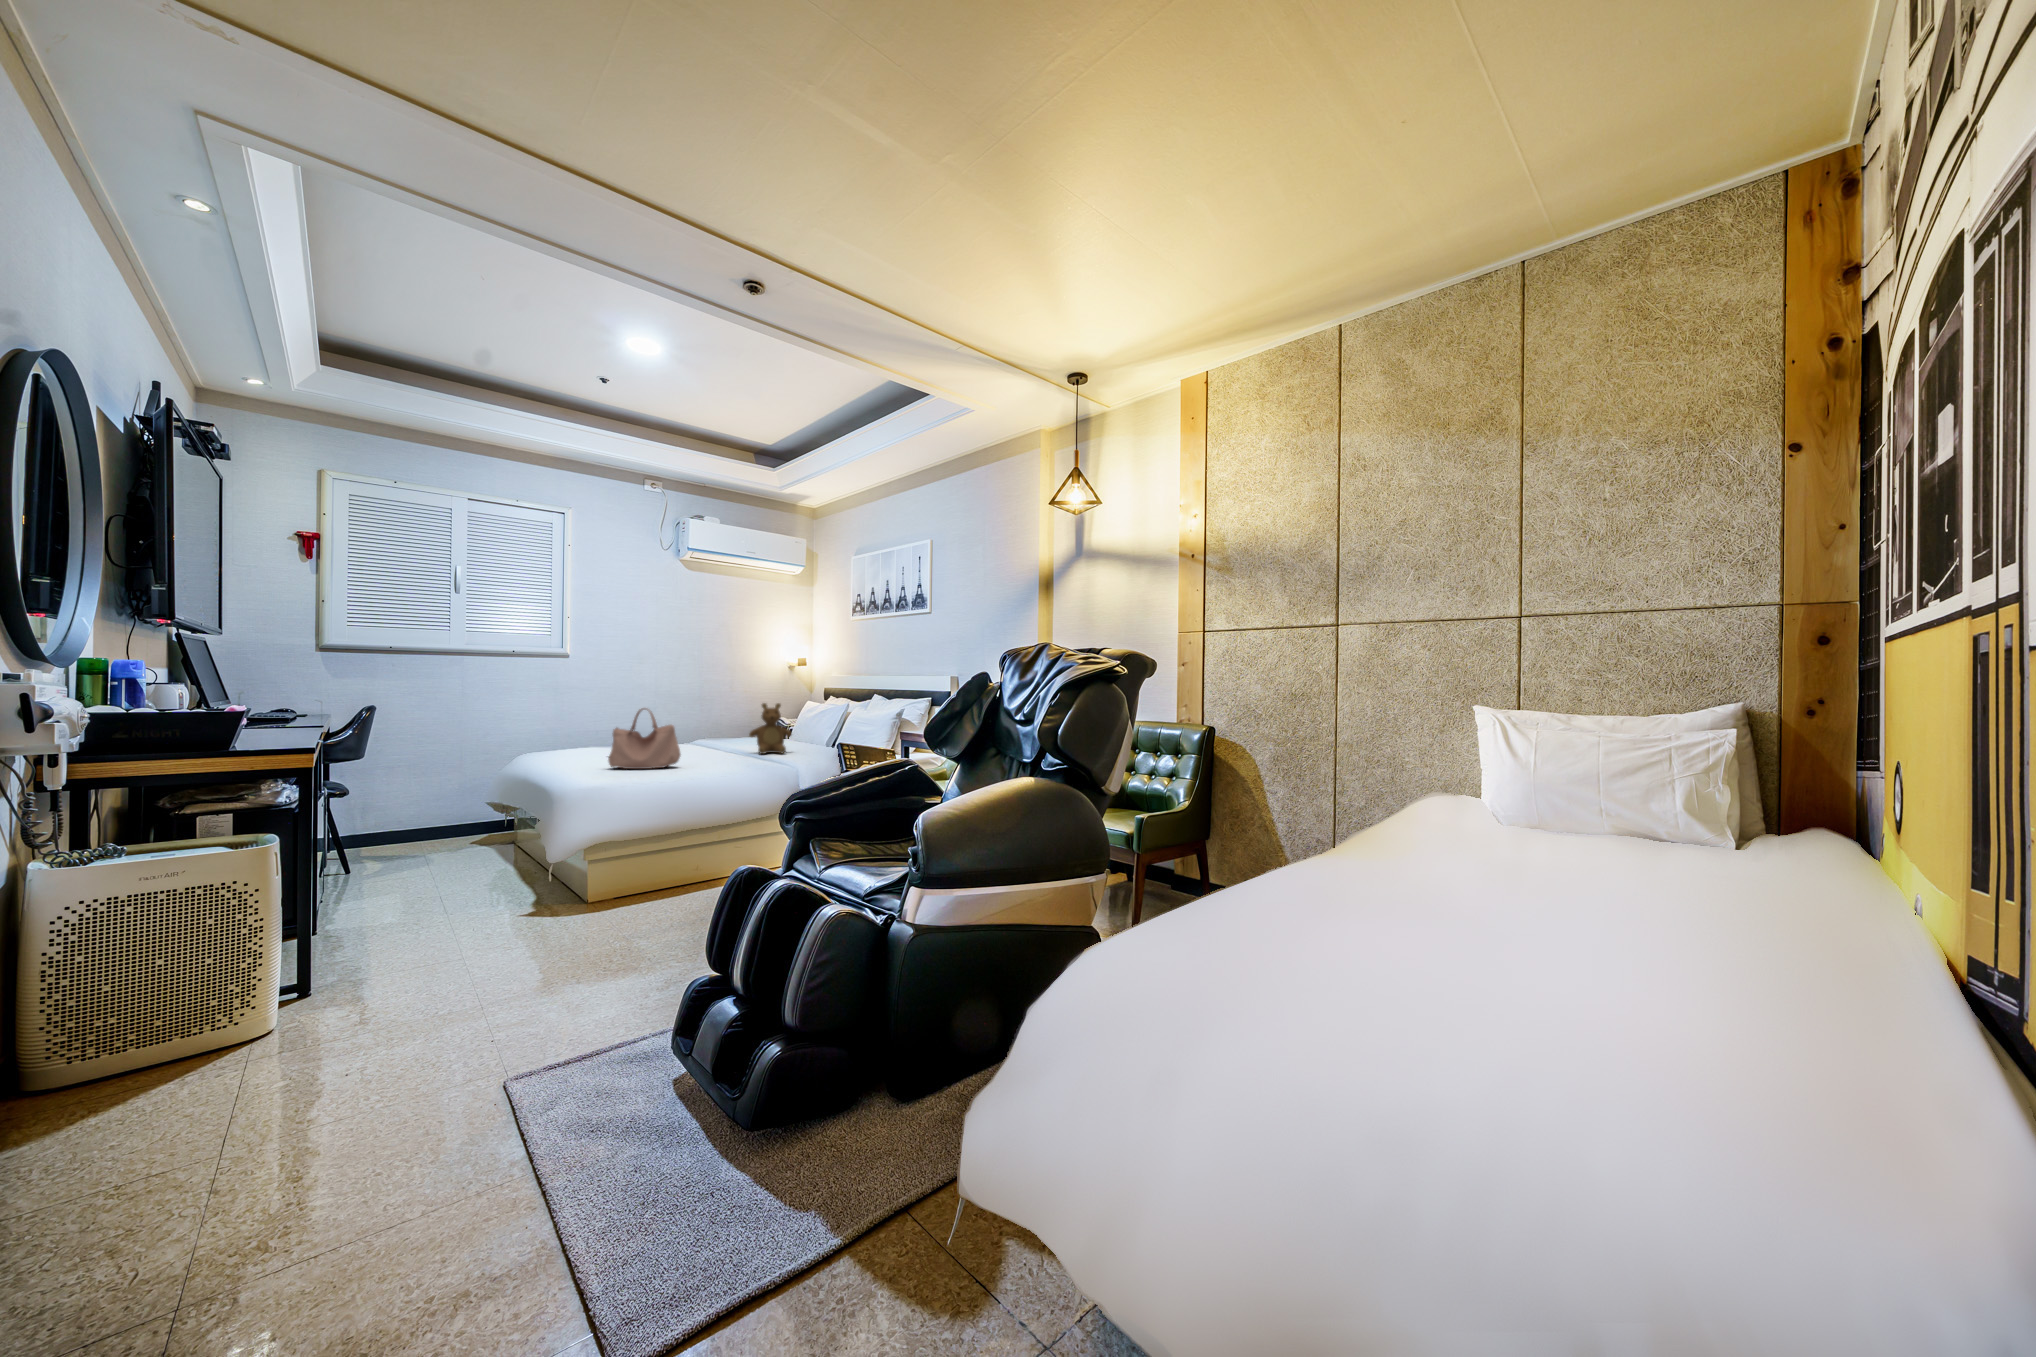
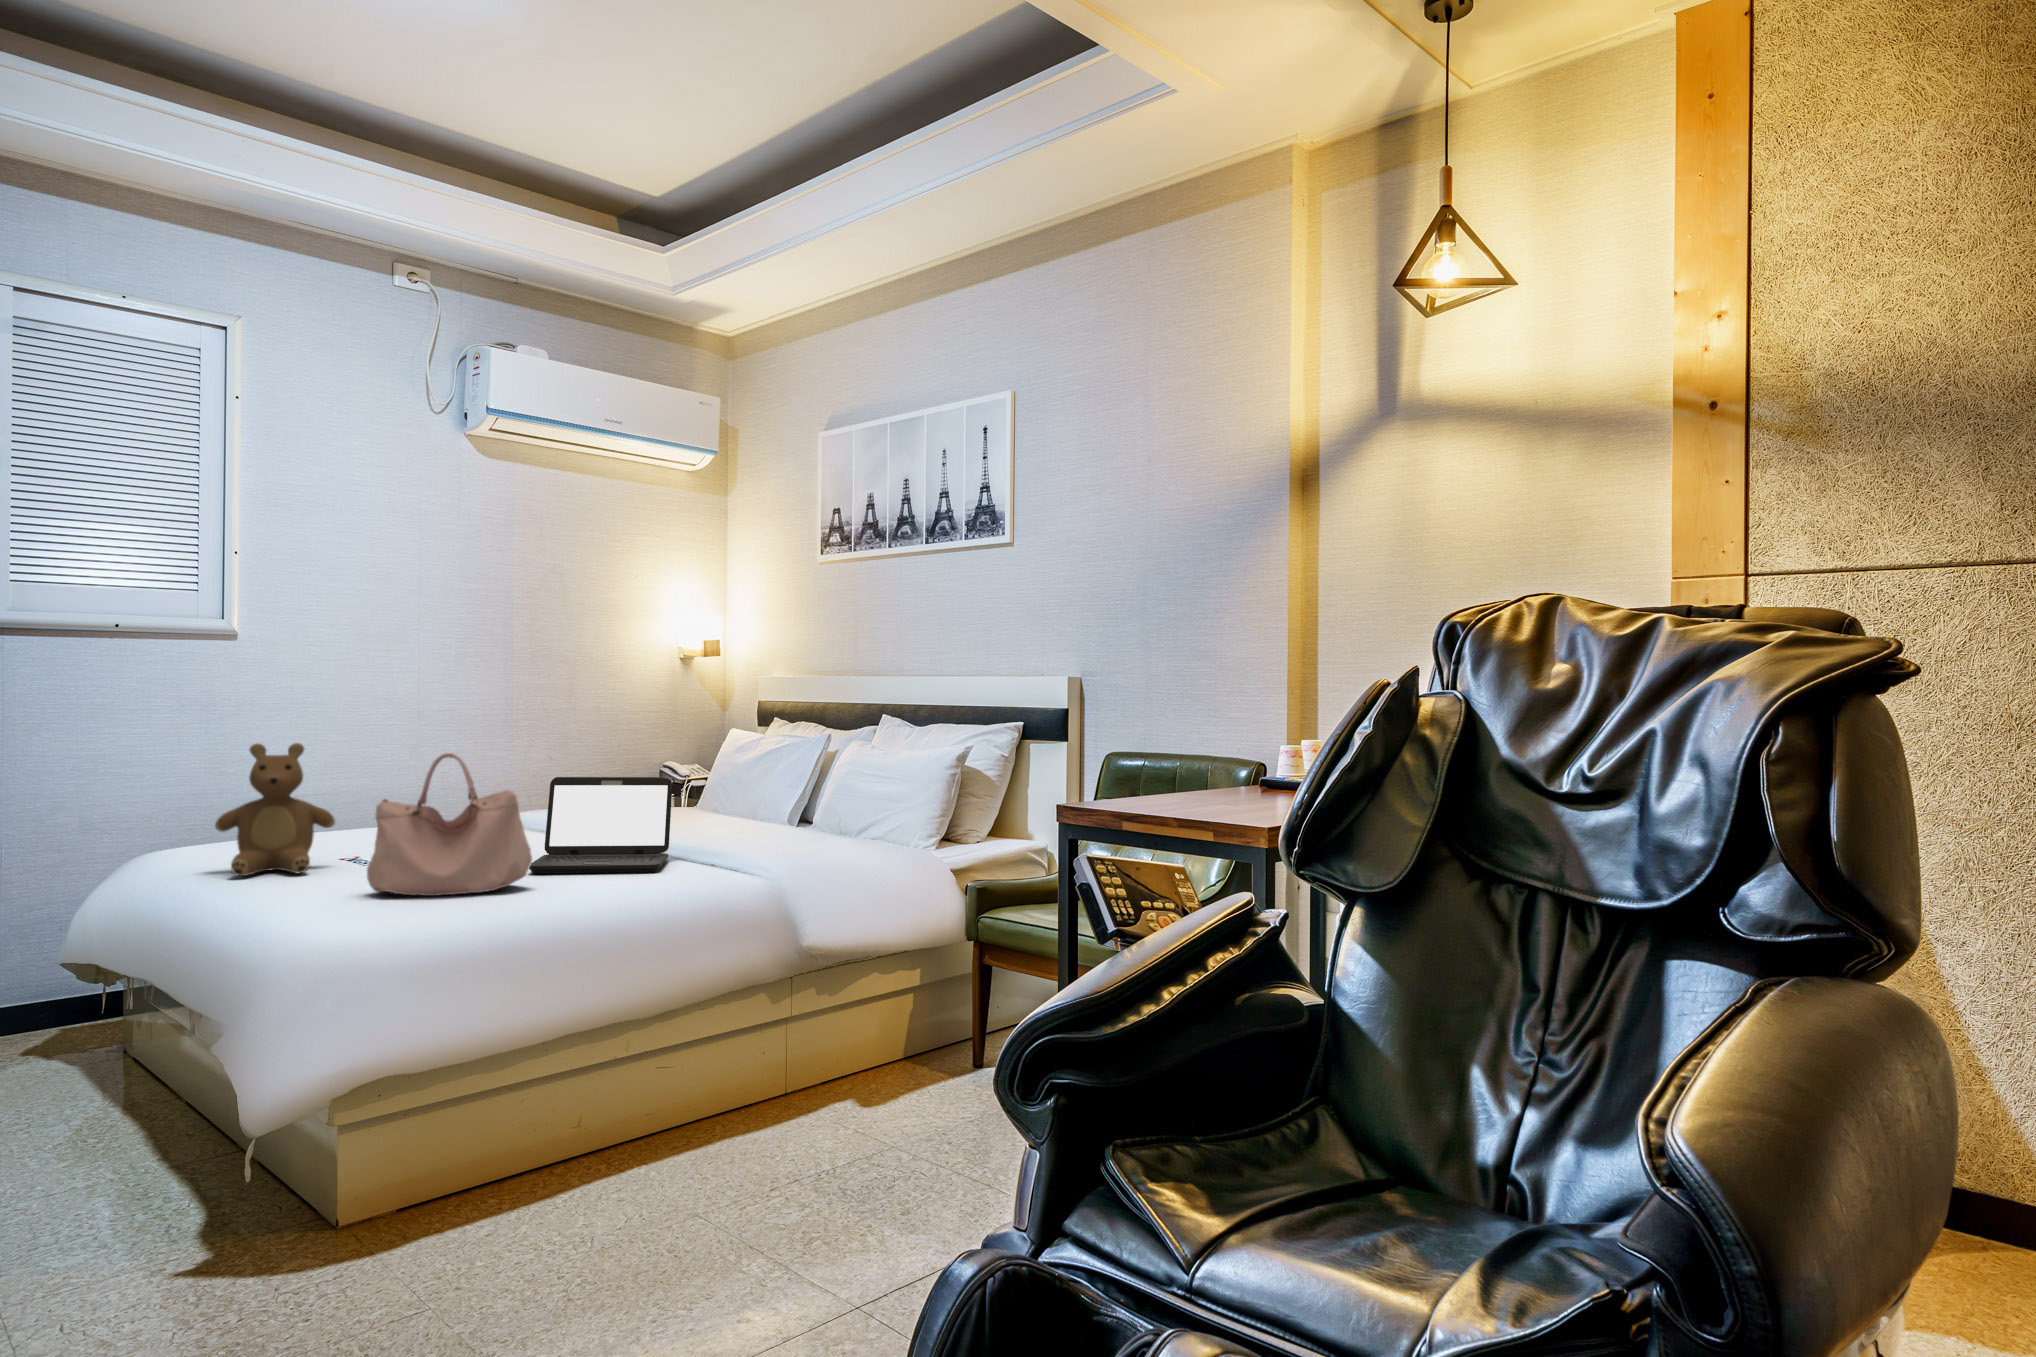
teddy bear: present [749,703,792,754] -> present [215,743,335,876]
laptop: none [683,721,753,763] -> present [529,777,672,874]

